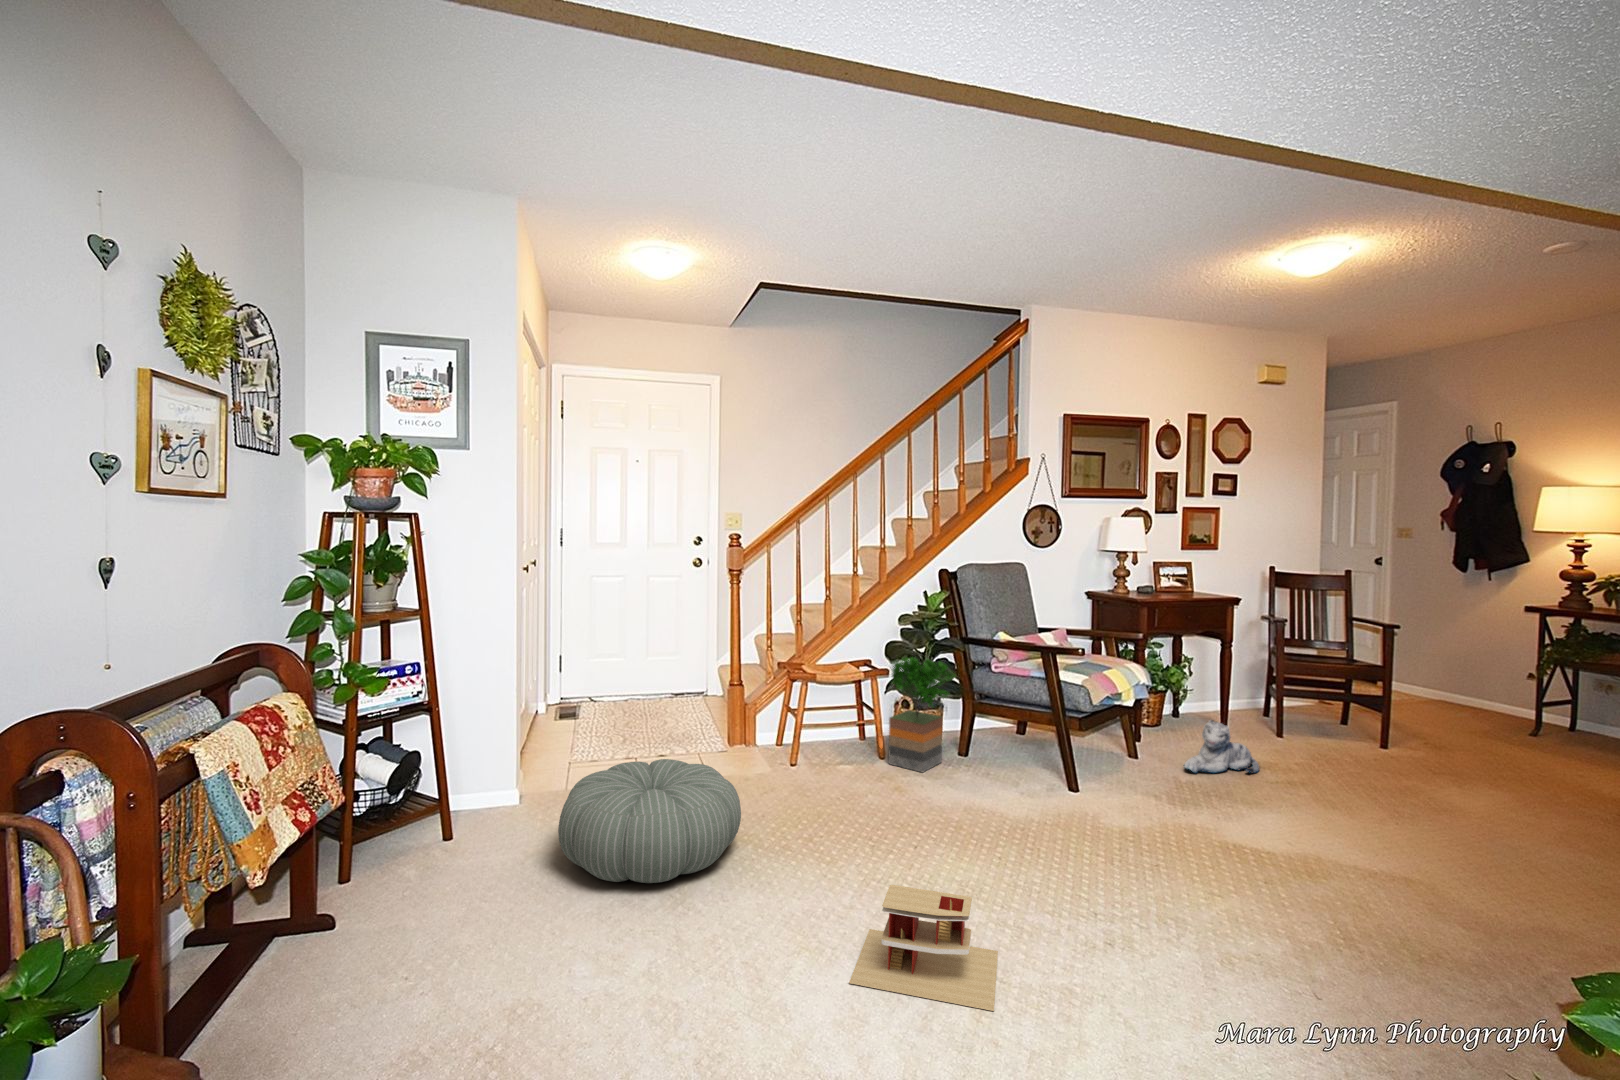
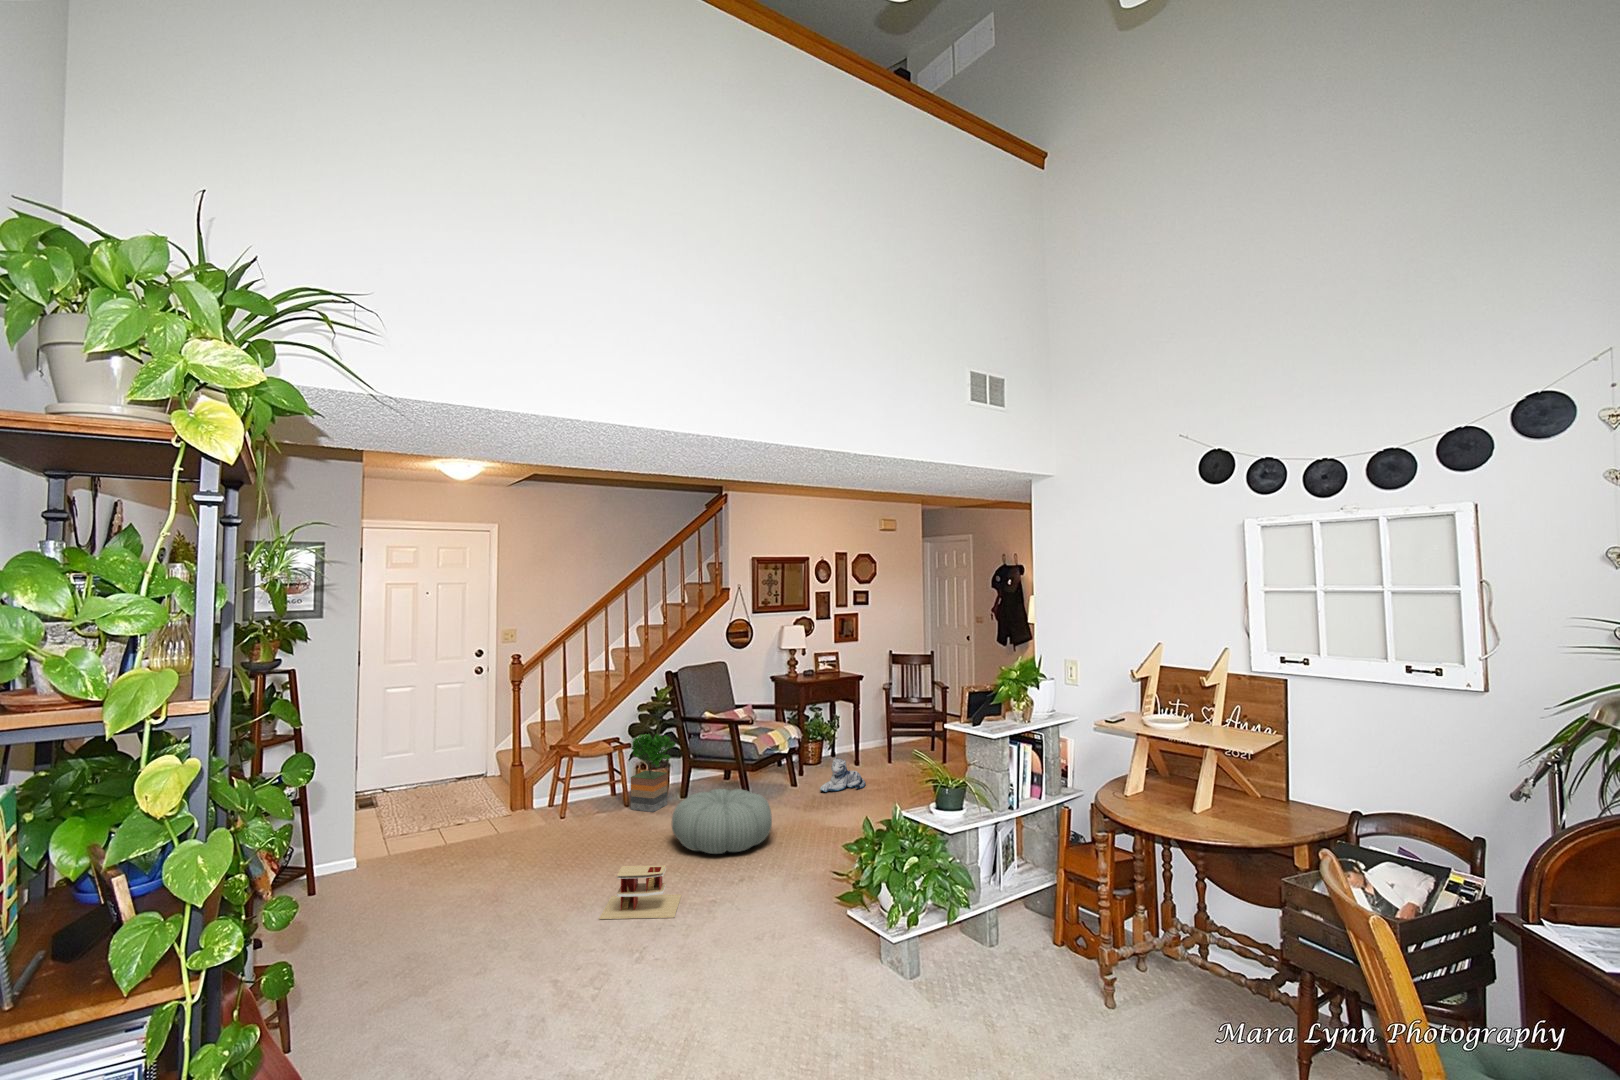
pouf: present [558,759,741,883] -> present [672,789,772,854]

